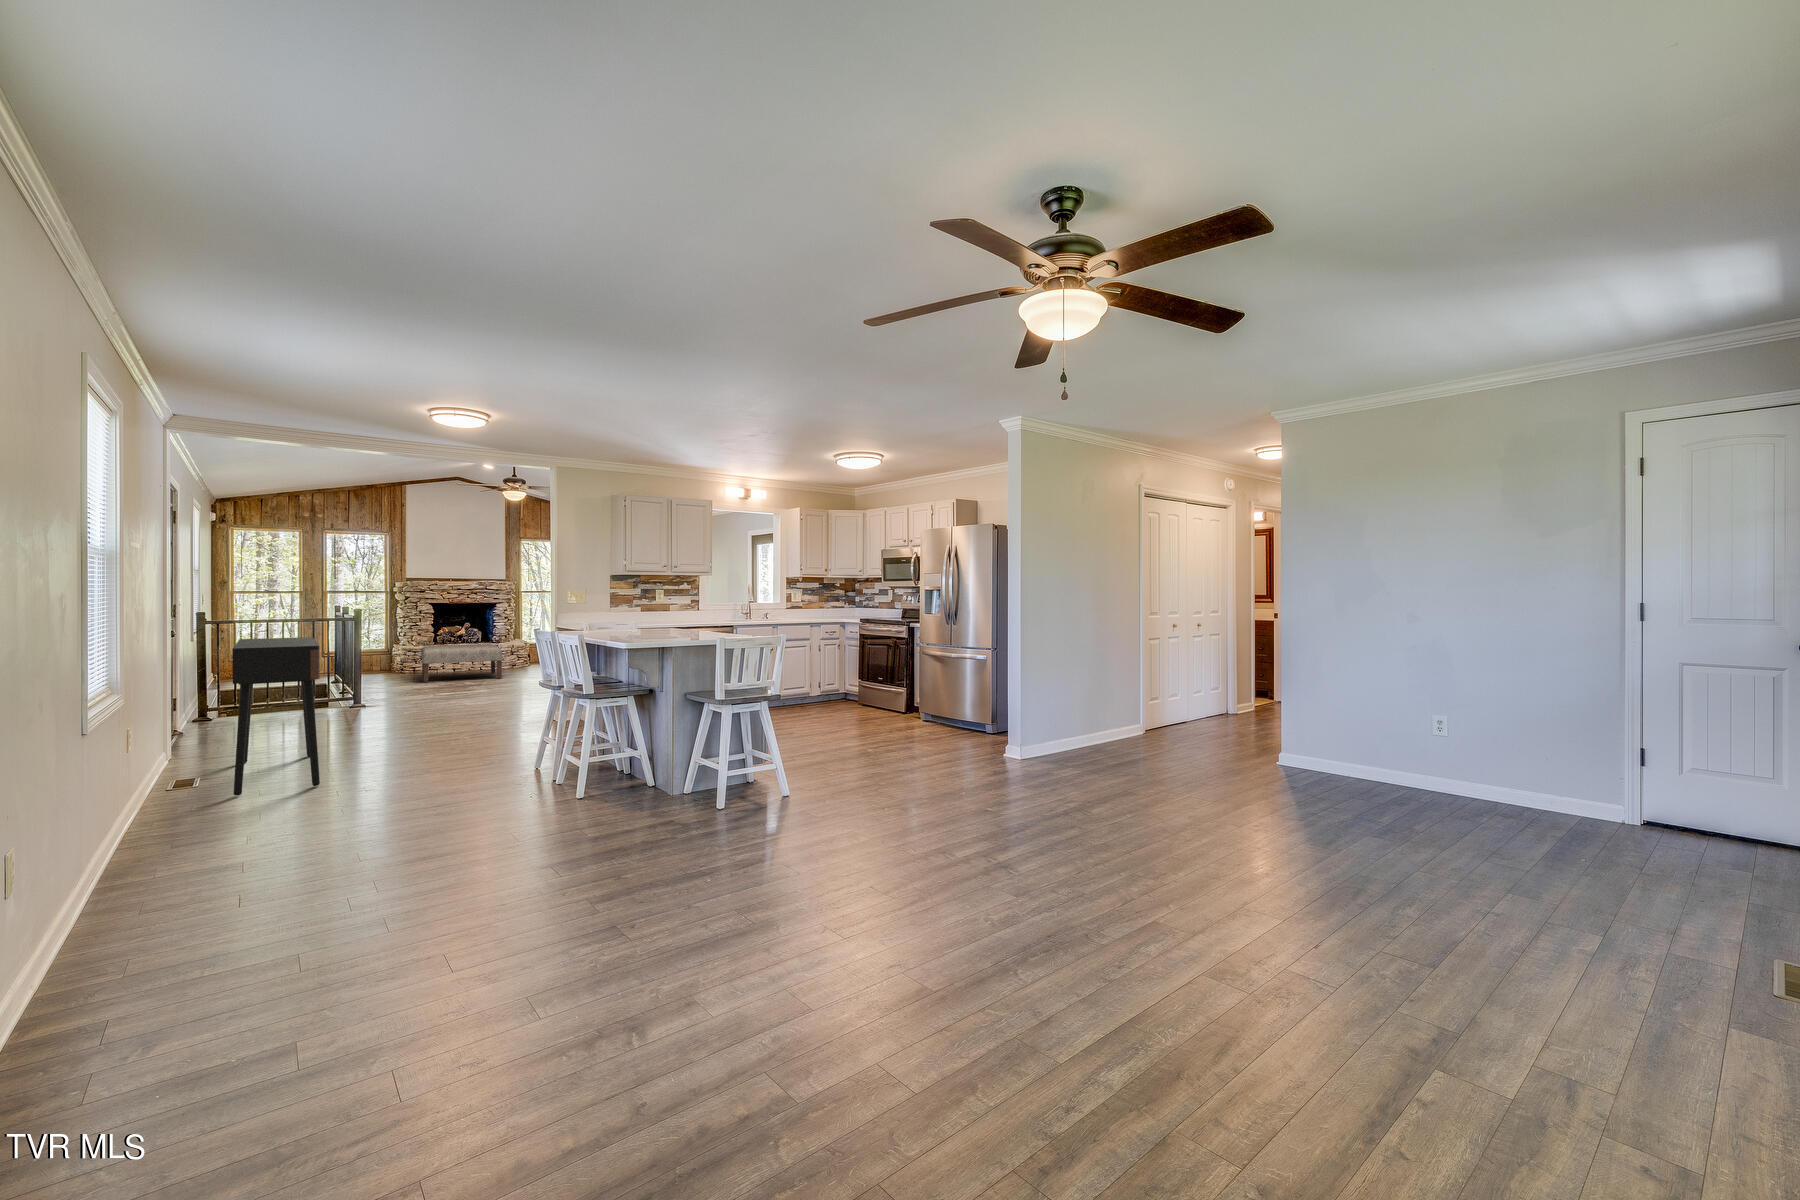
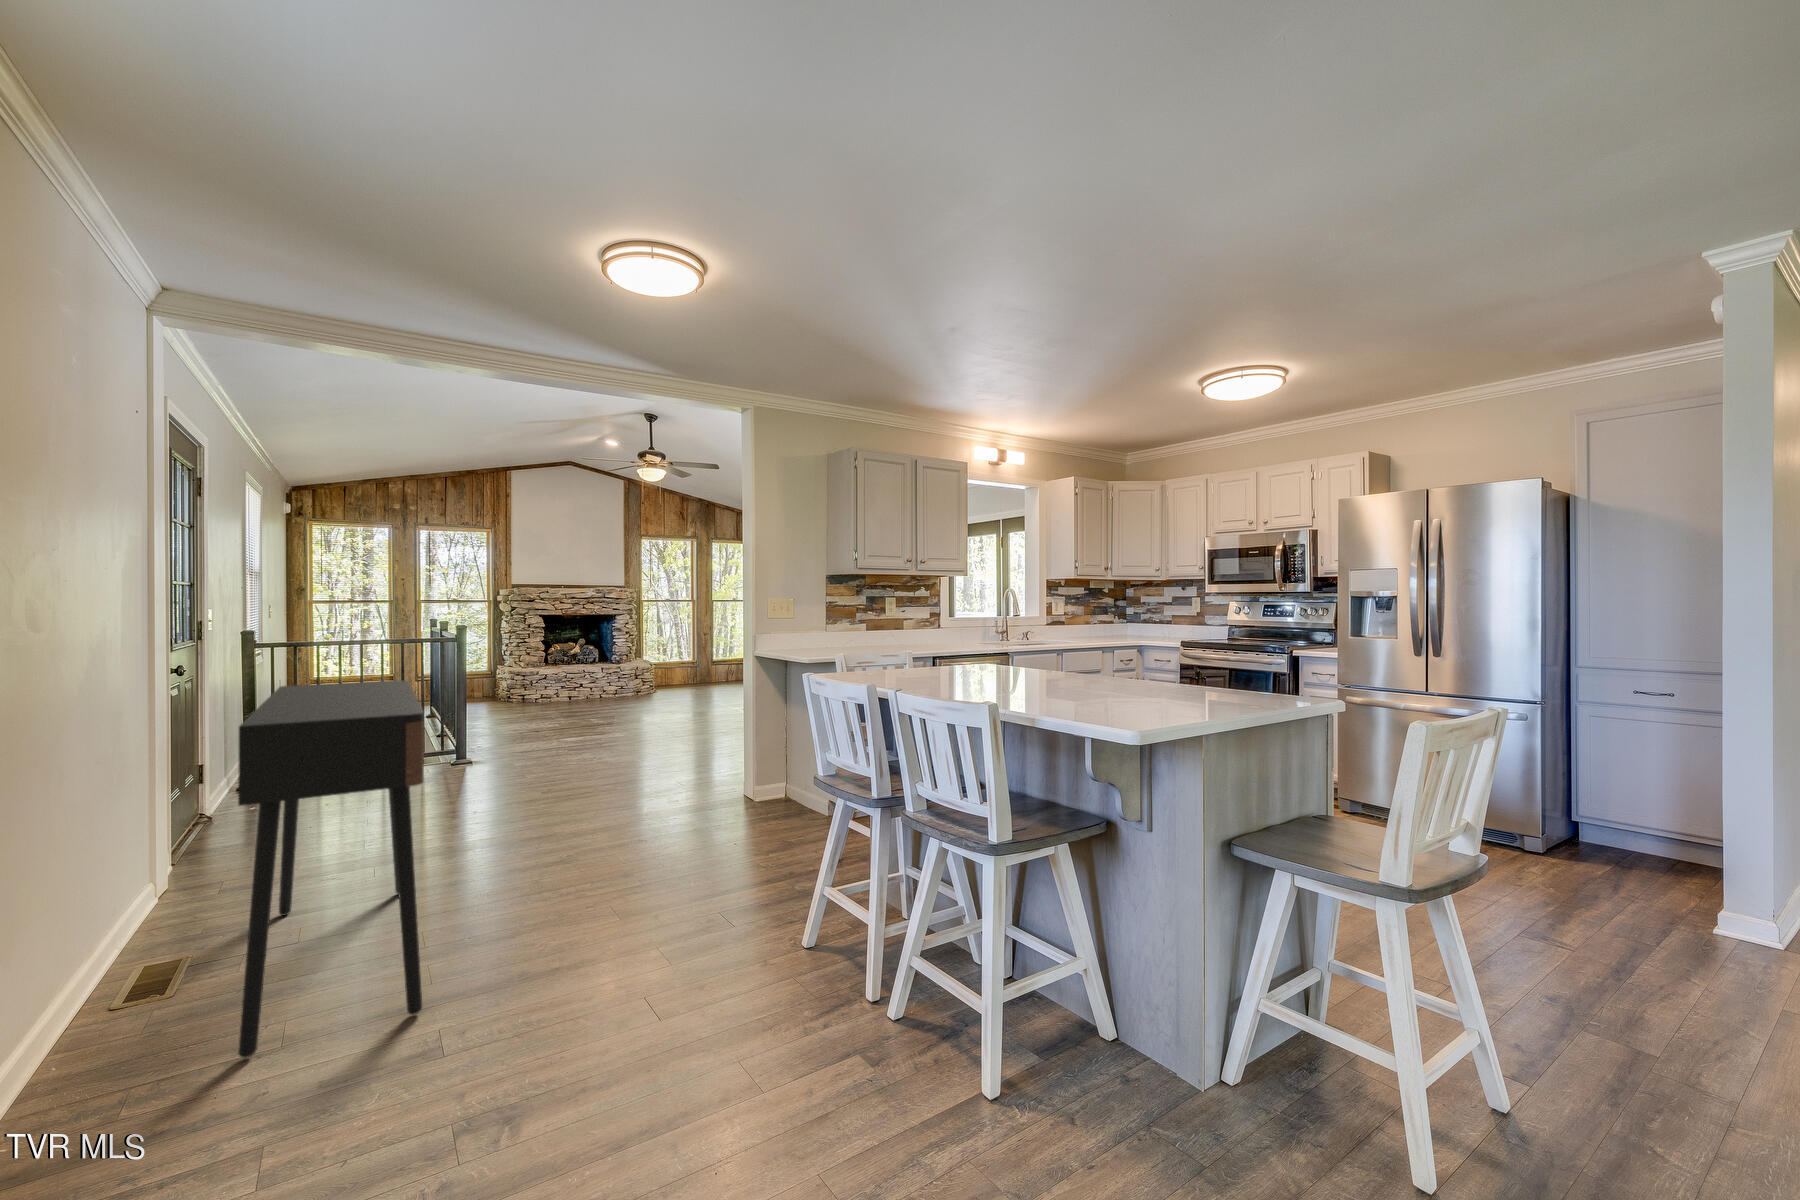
ottoman: present [421,644,502,682] -> none [533,668,635,718]

